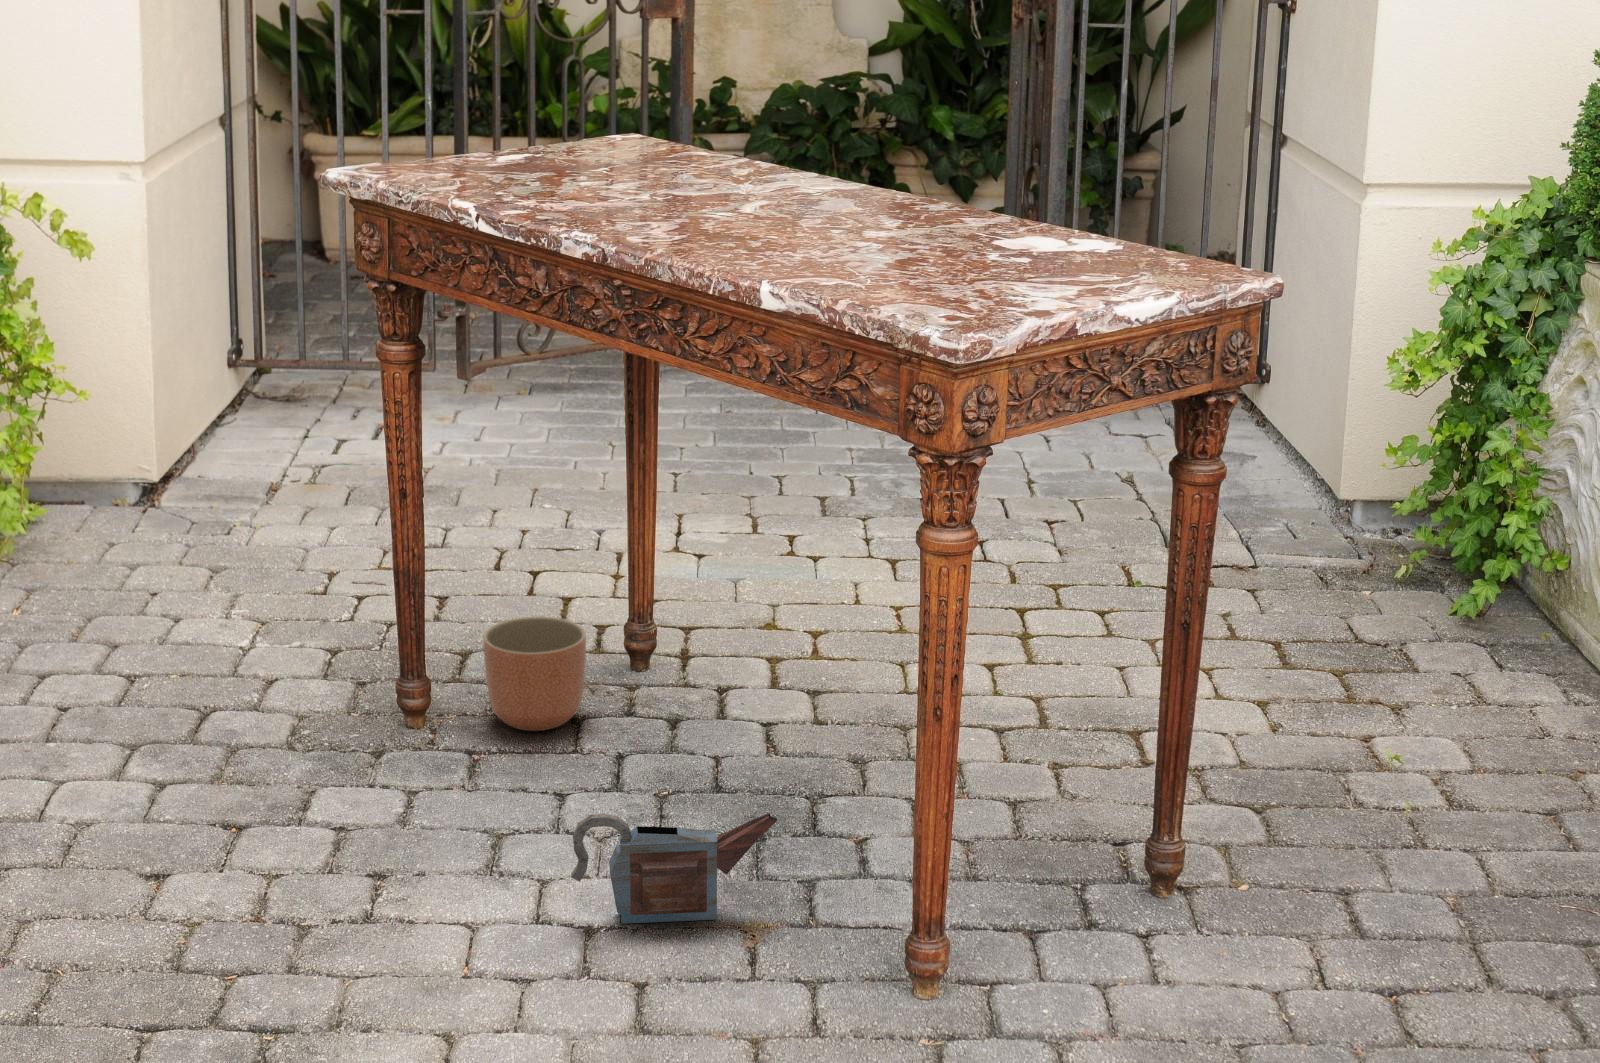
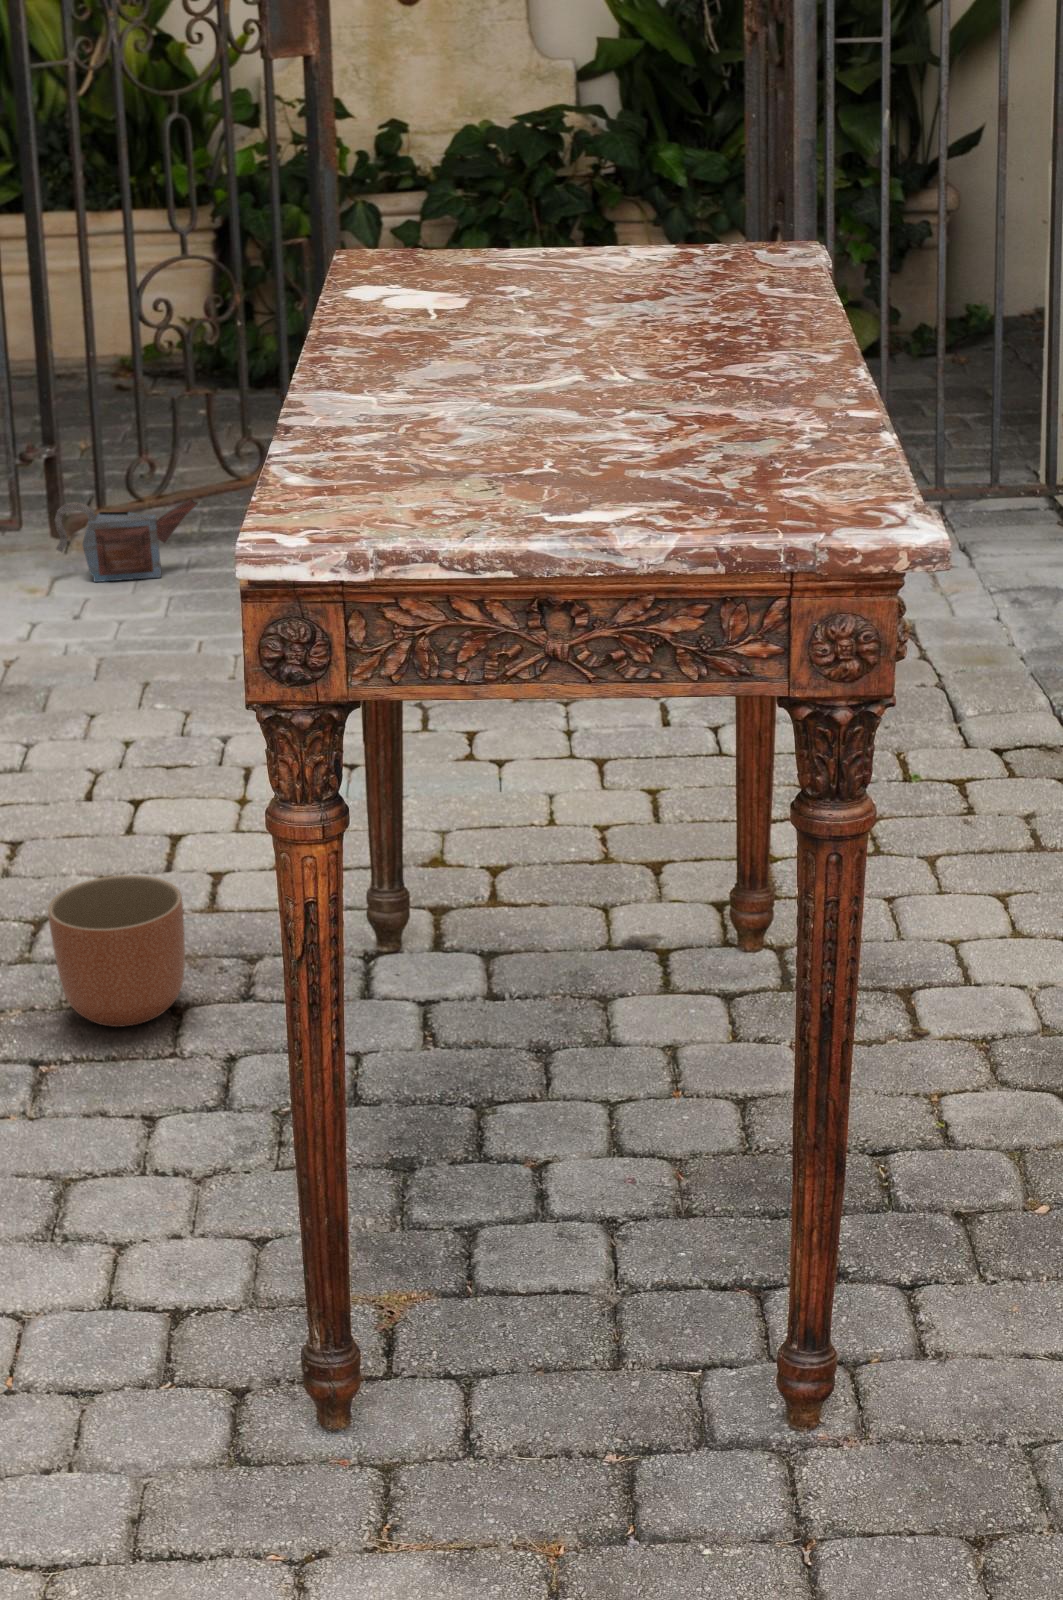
watering can: present [571,813,777,924] -> present [55,499,198,582]

